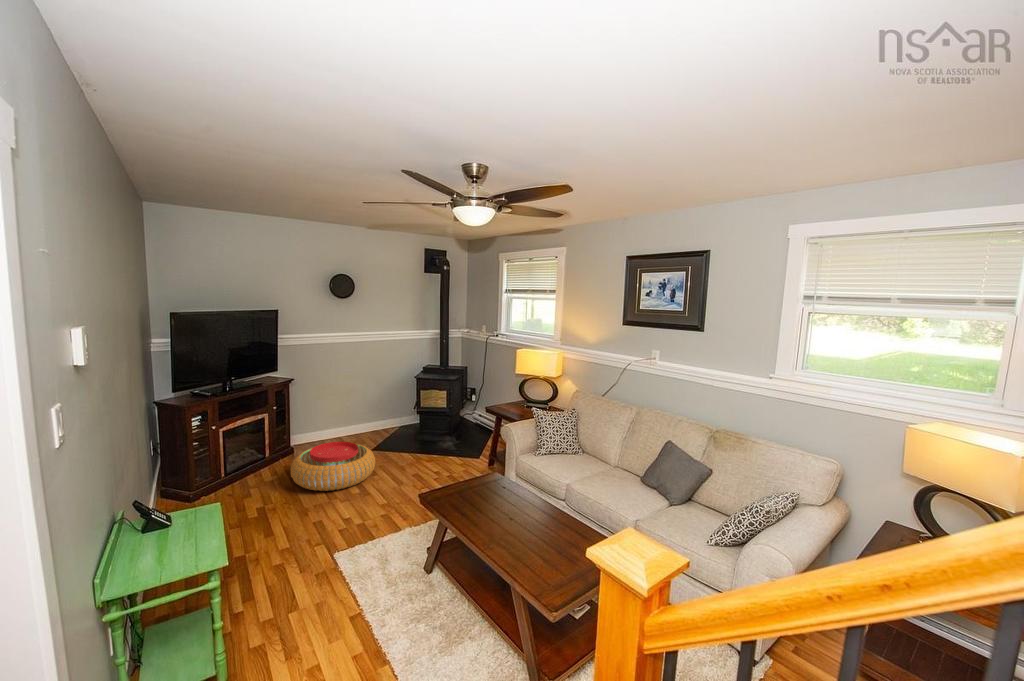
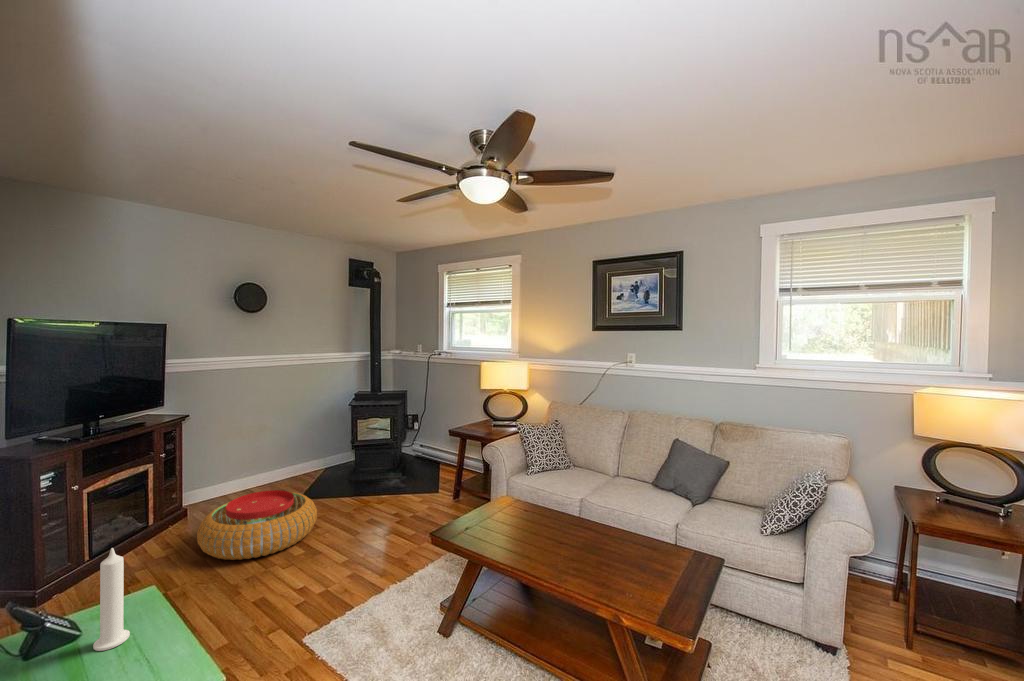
candle: none [179,477,199,534] -> present [93,548,130,651]

